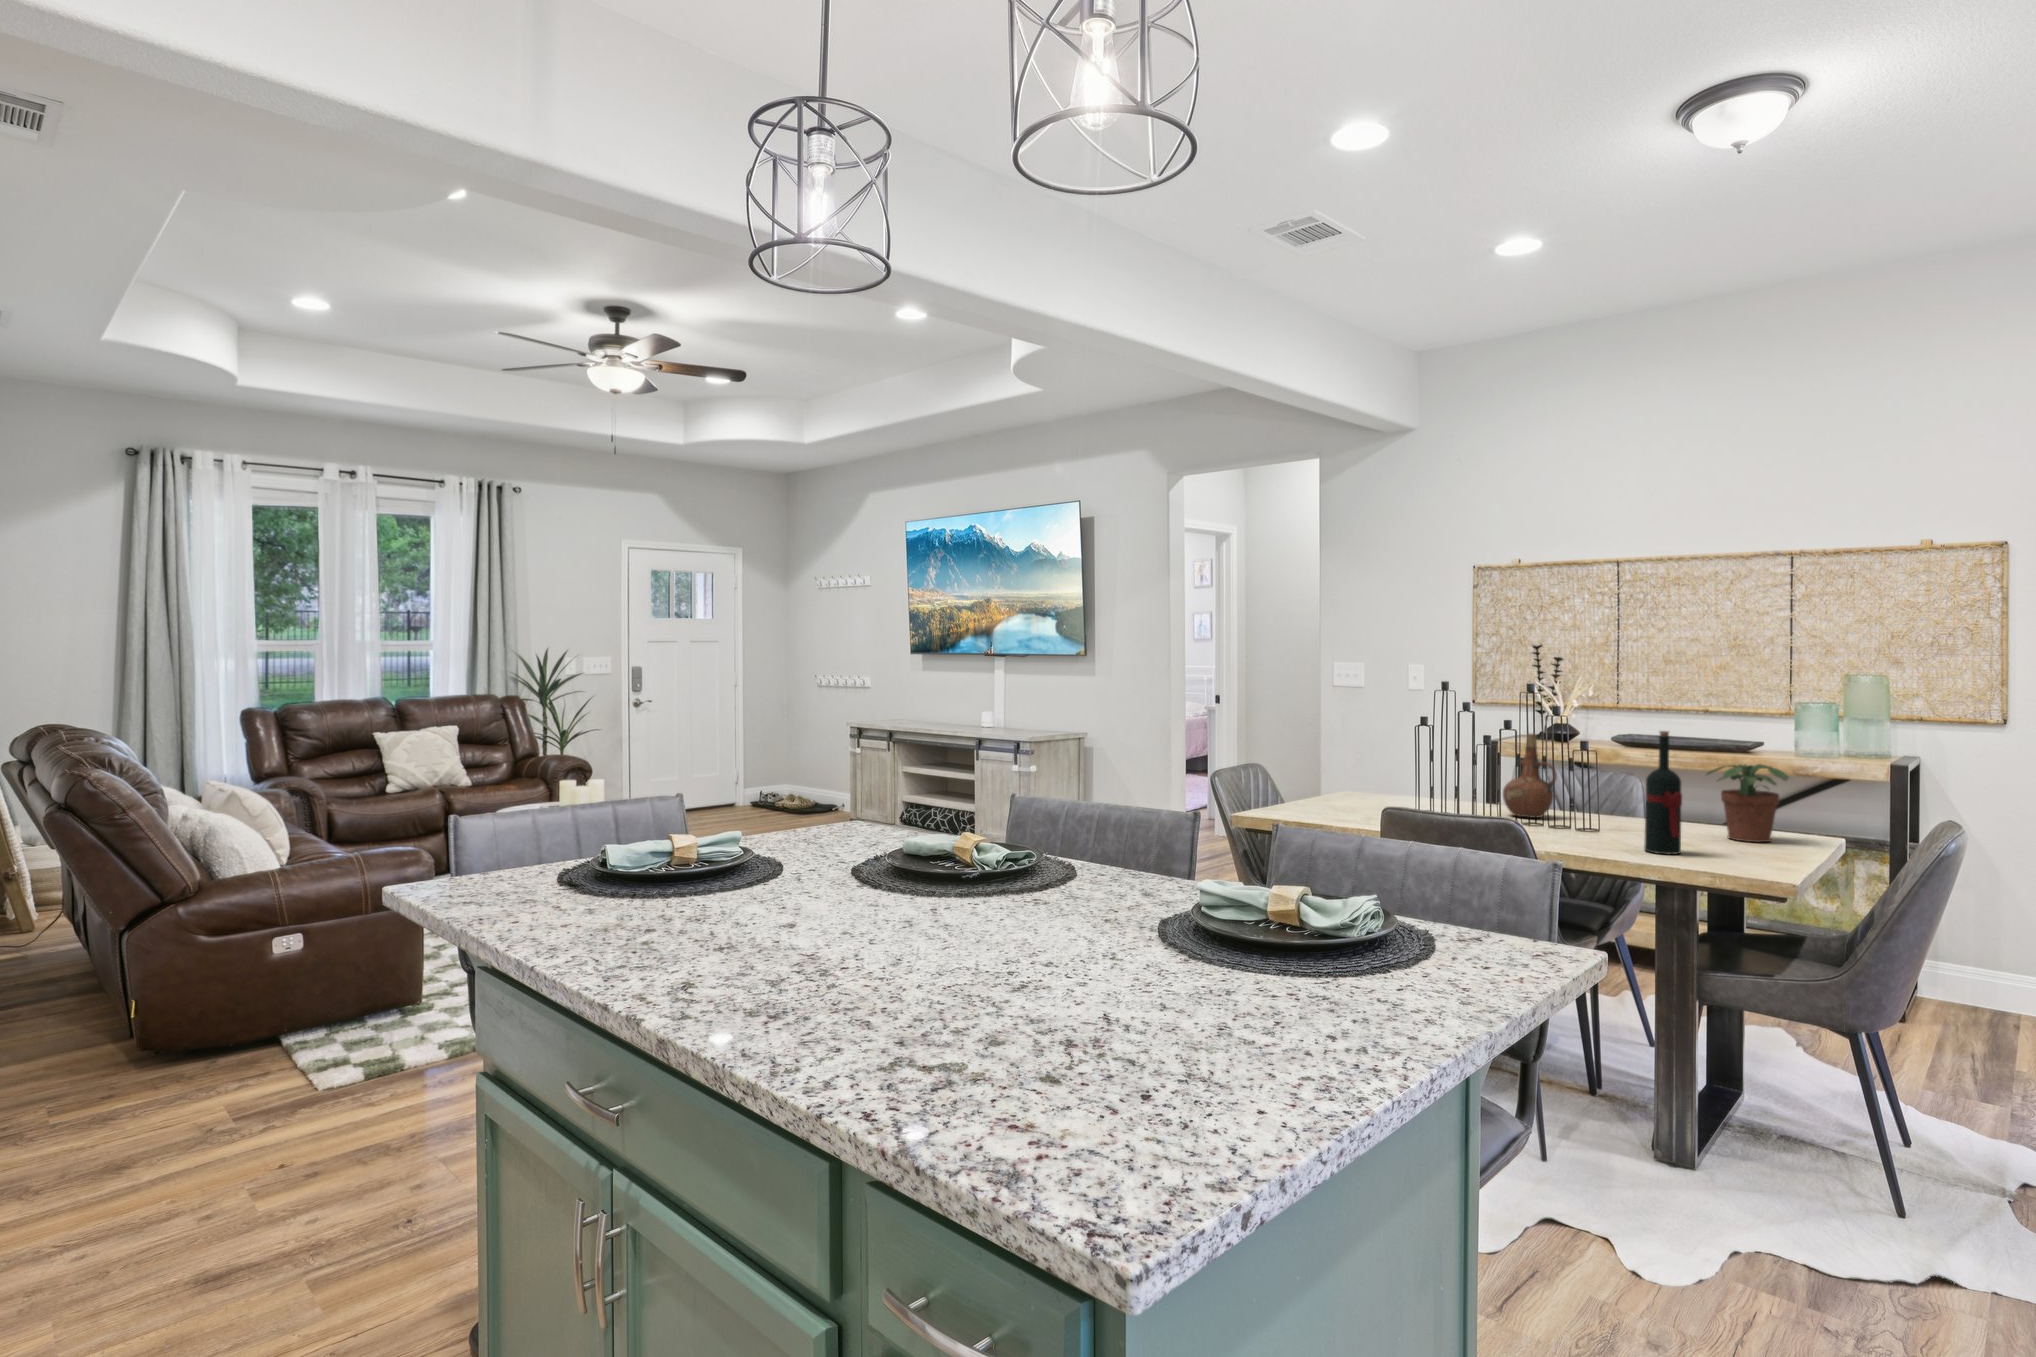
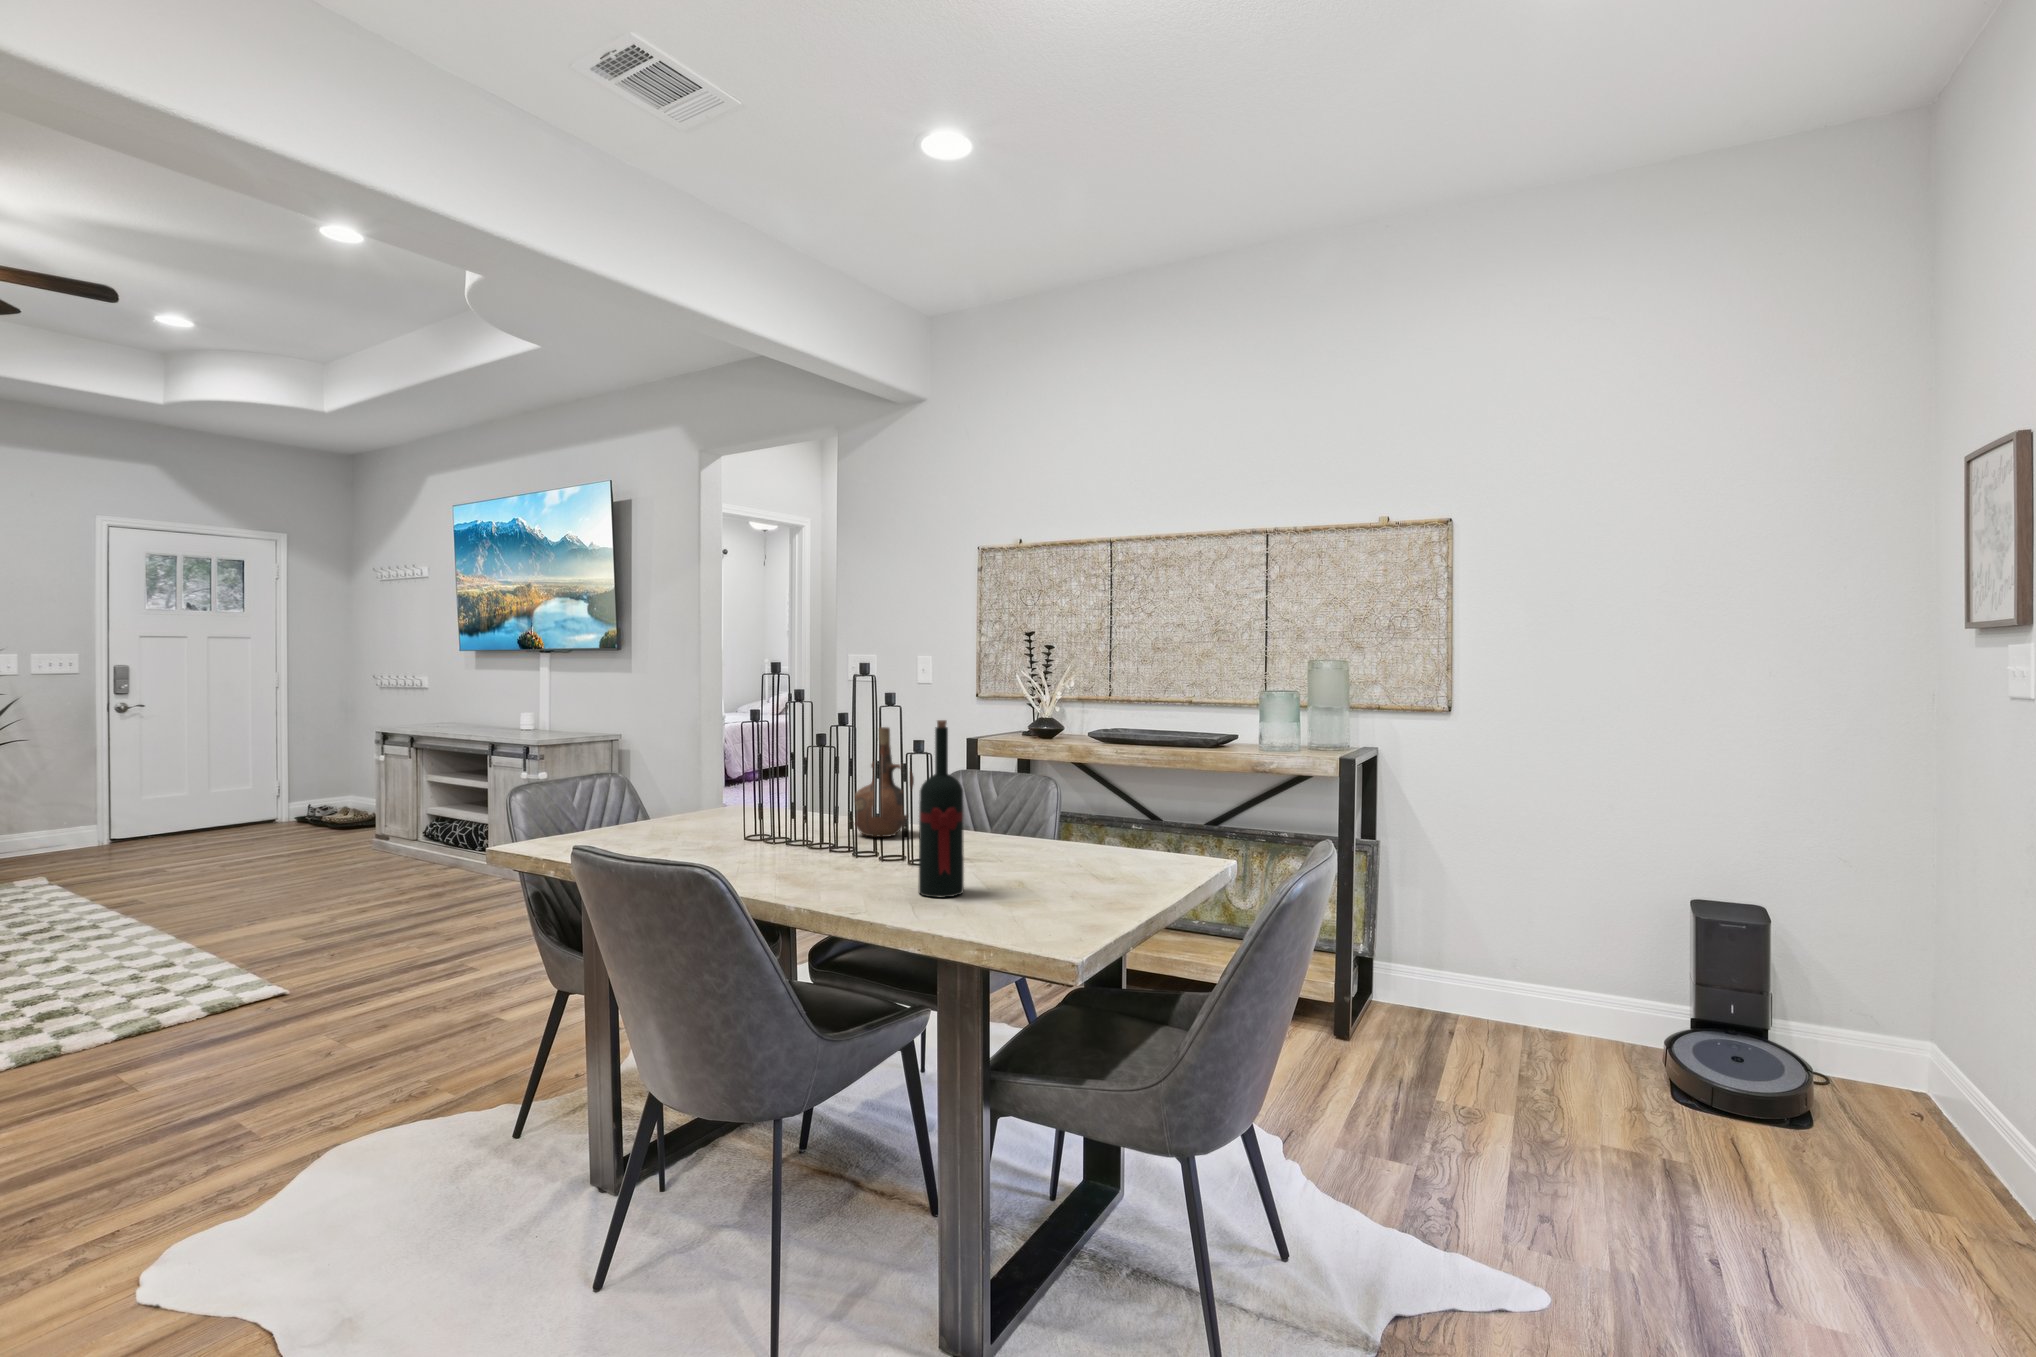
potted plant: present [1707,764,1789,842] -> none [1053,764,1148,867]

